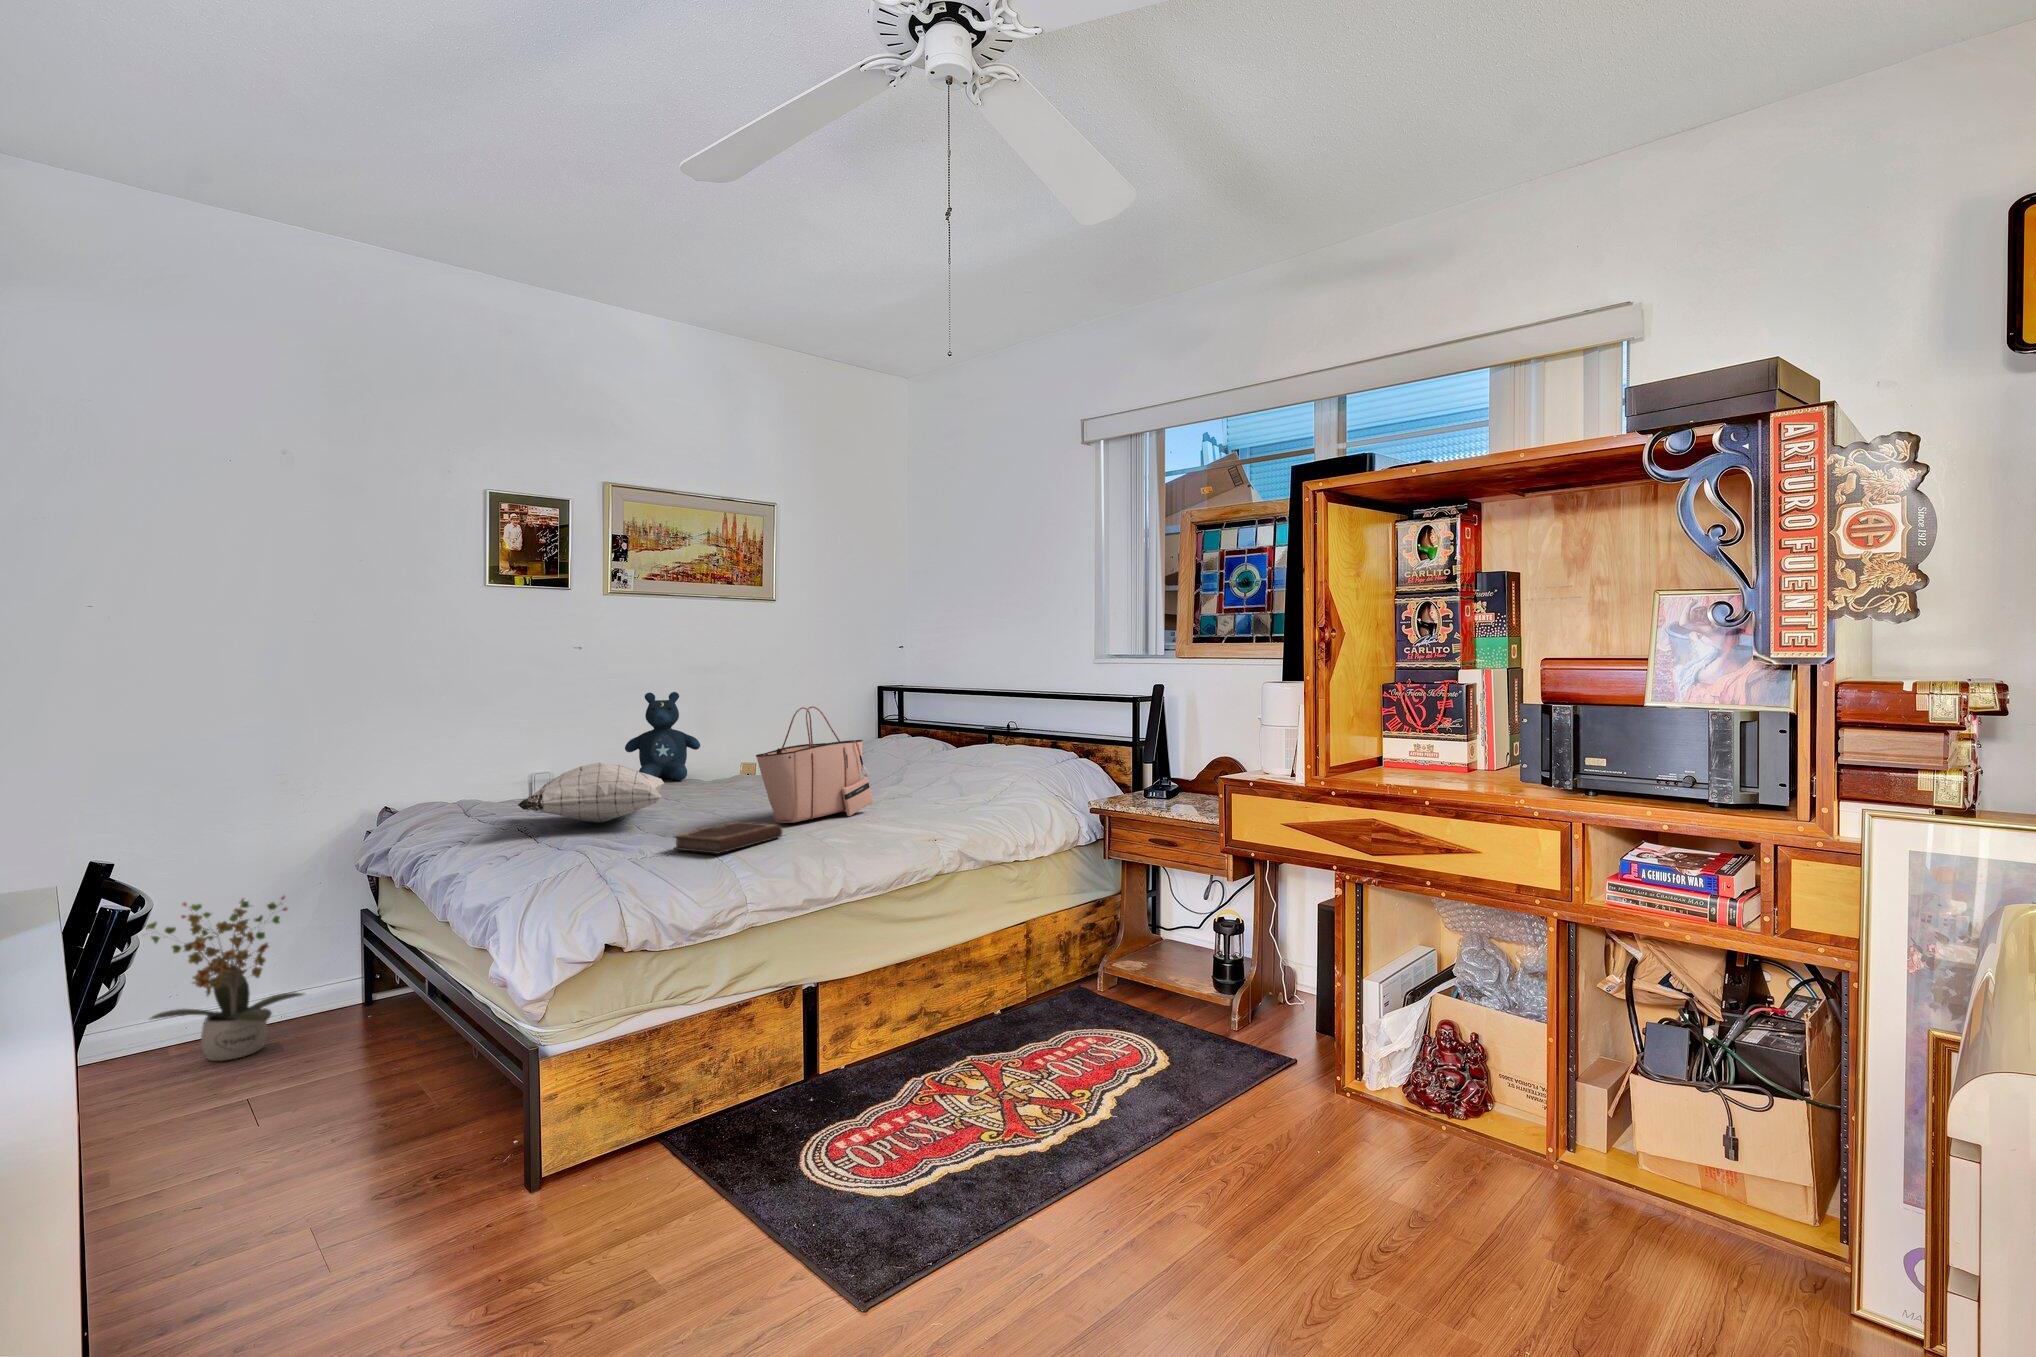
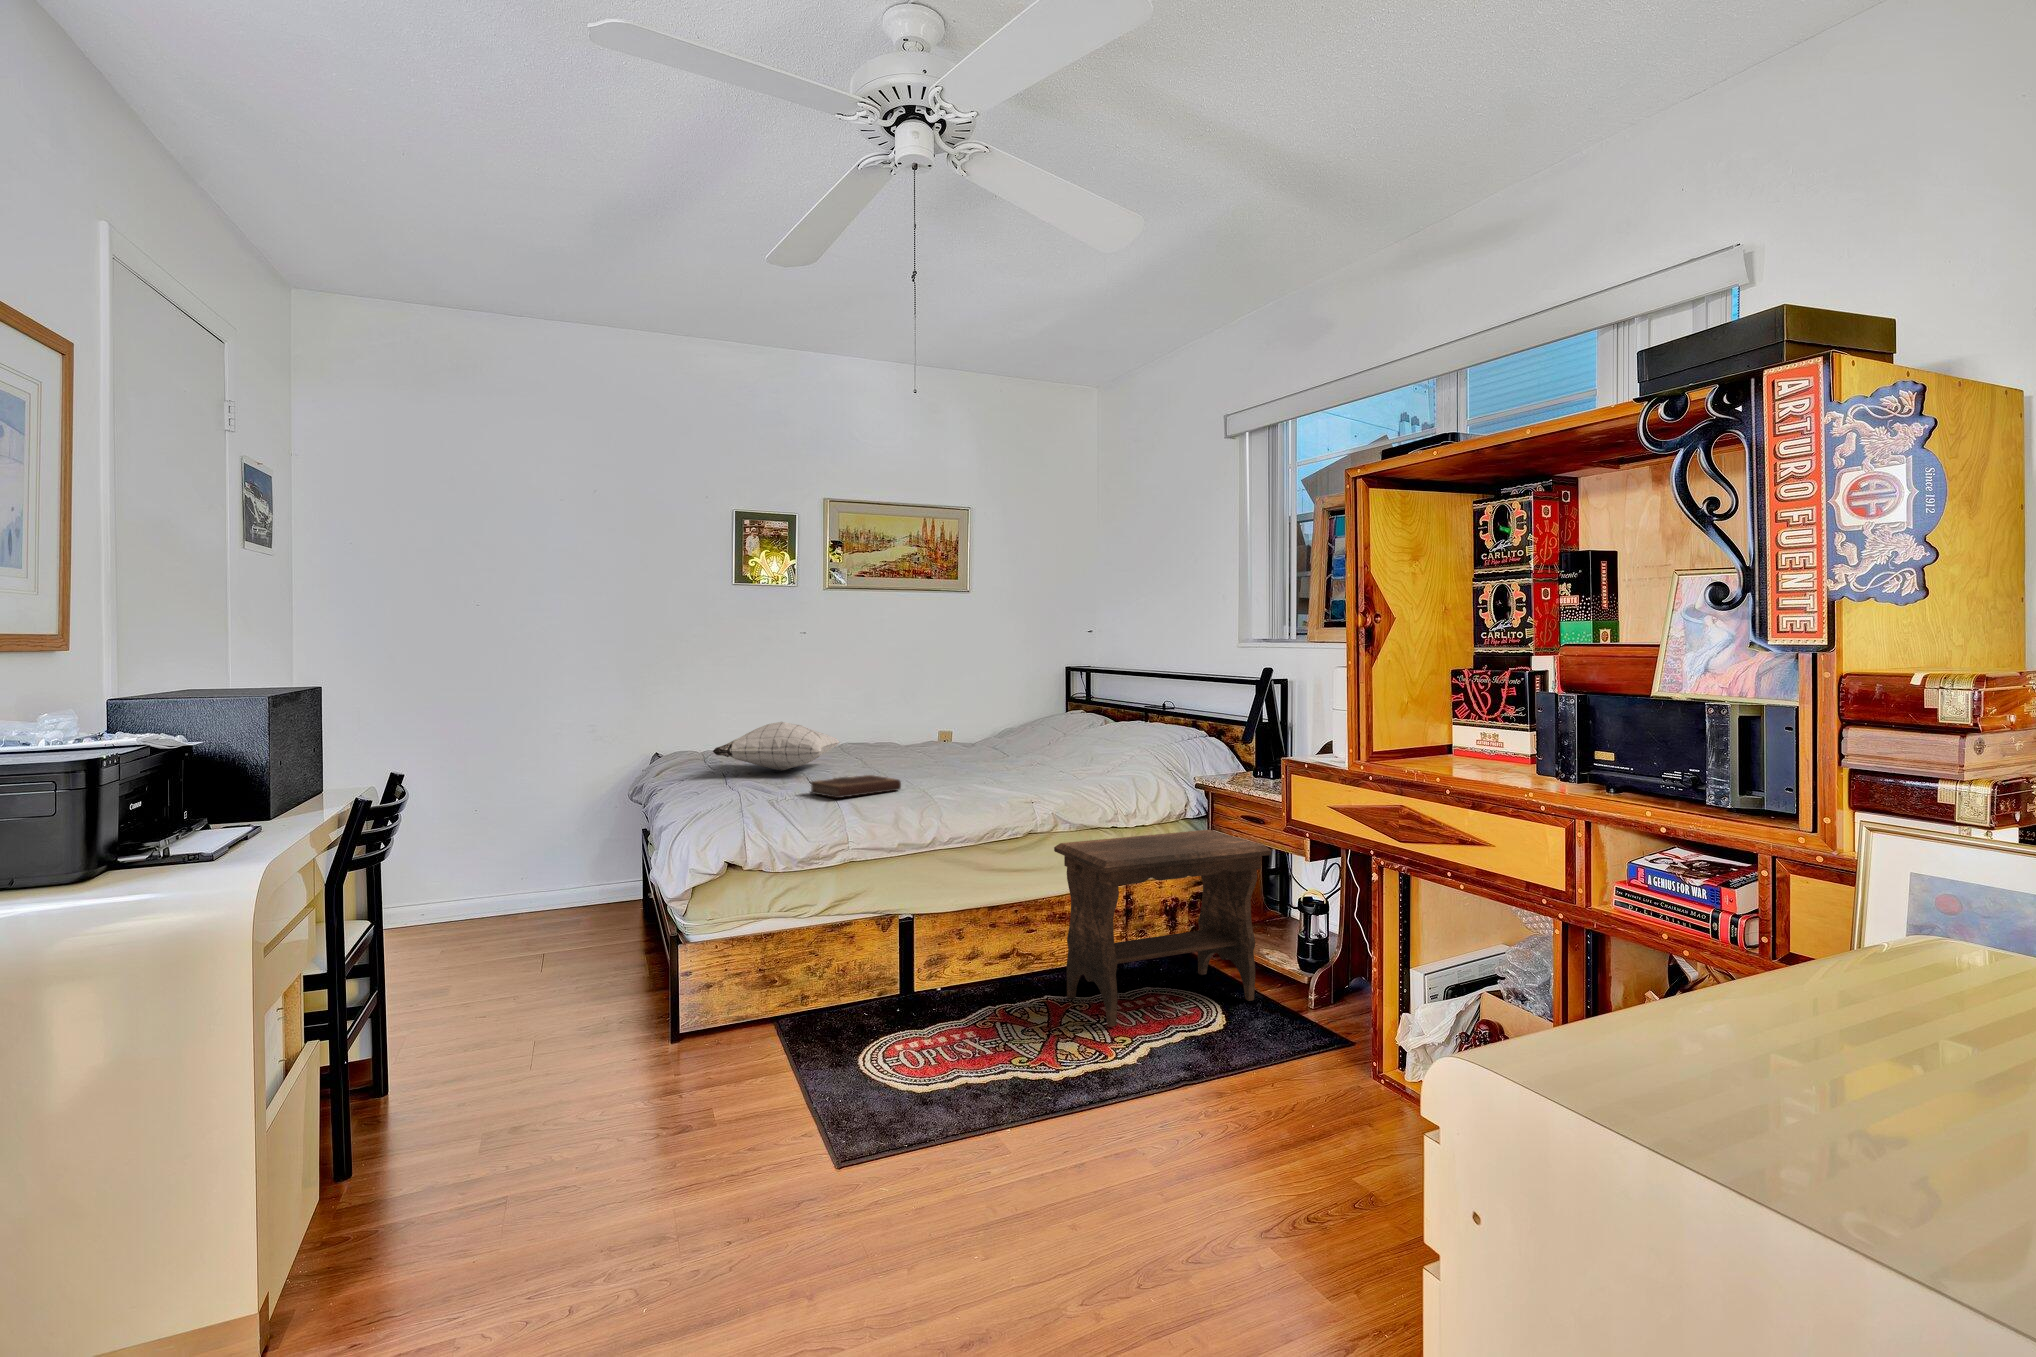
stuffed bear: present [625,692,700,780] -> none [837,669,897,744]
tote bag: present [756,706,873,823] -> none [893,681,998,780]
footstool: none [973,854,1191,1081] -> present [1054,830,1272,1027]
potted plant: present [145,896,303,1061] -> none [474,811,586,928]

